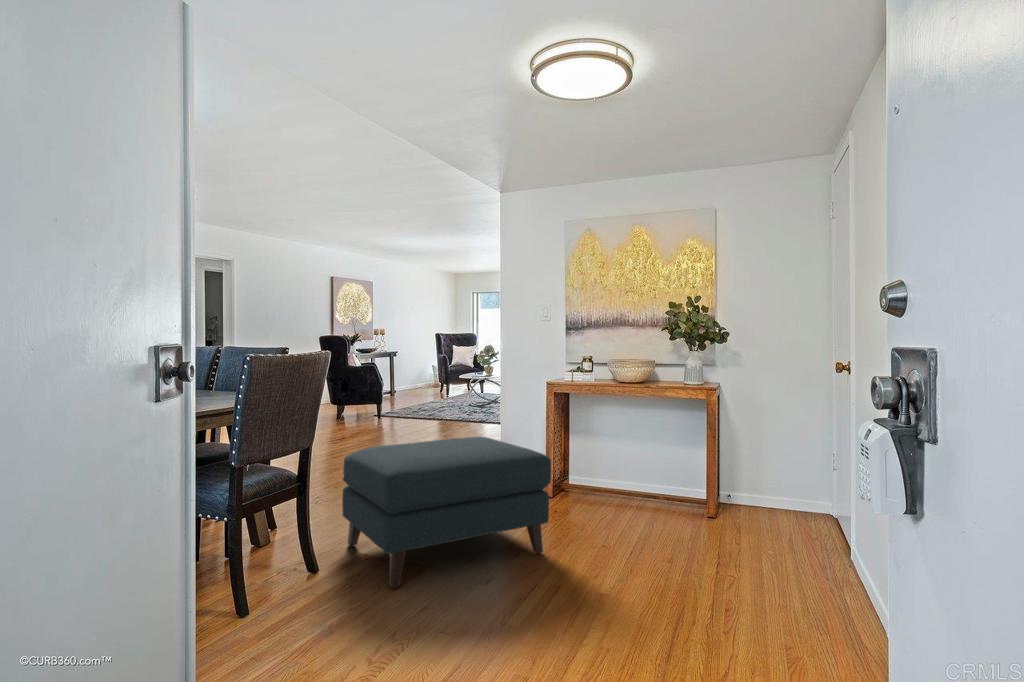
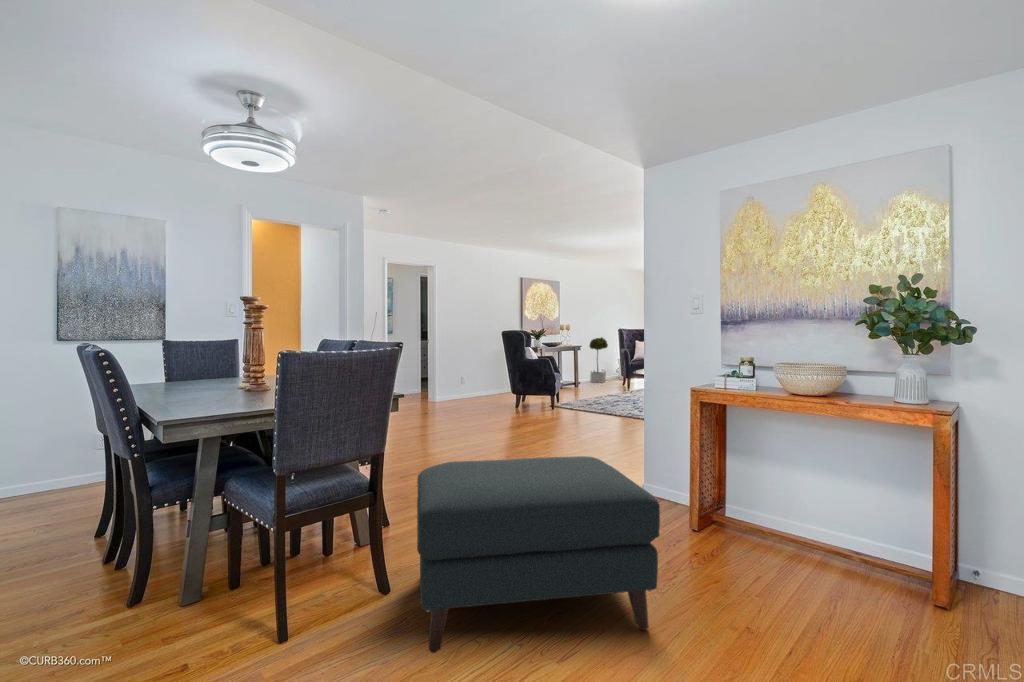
potted tree: none [402,342,422,391] -> present [589,337,608,383]

